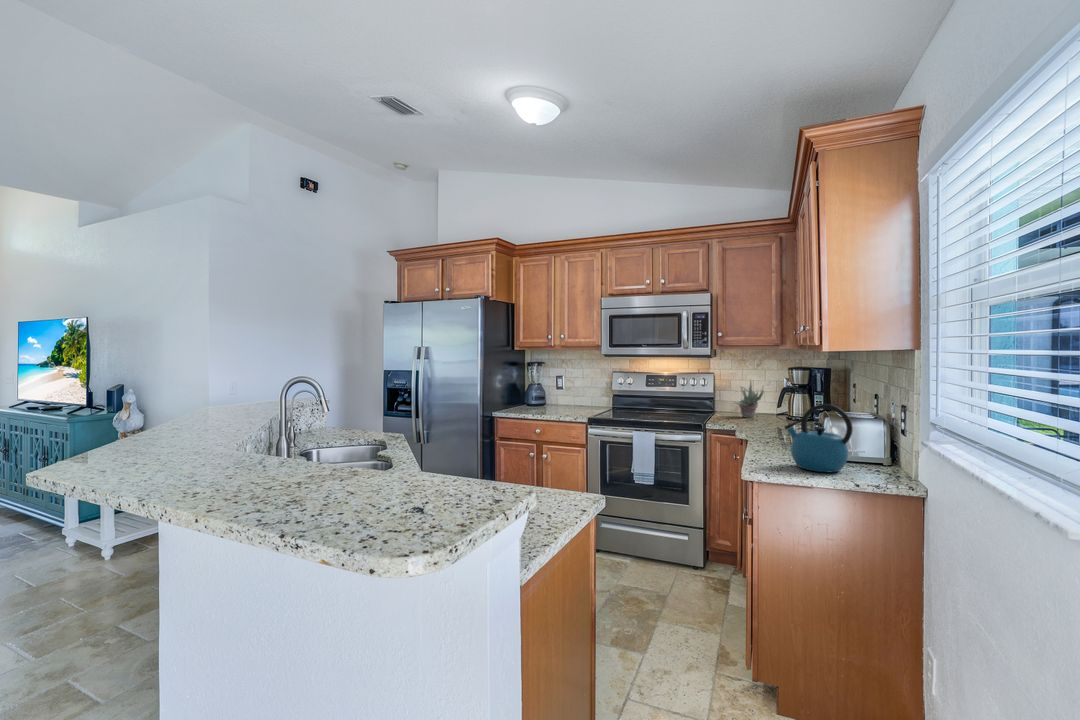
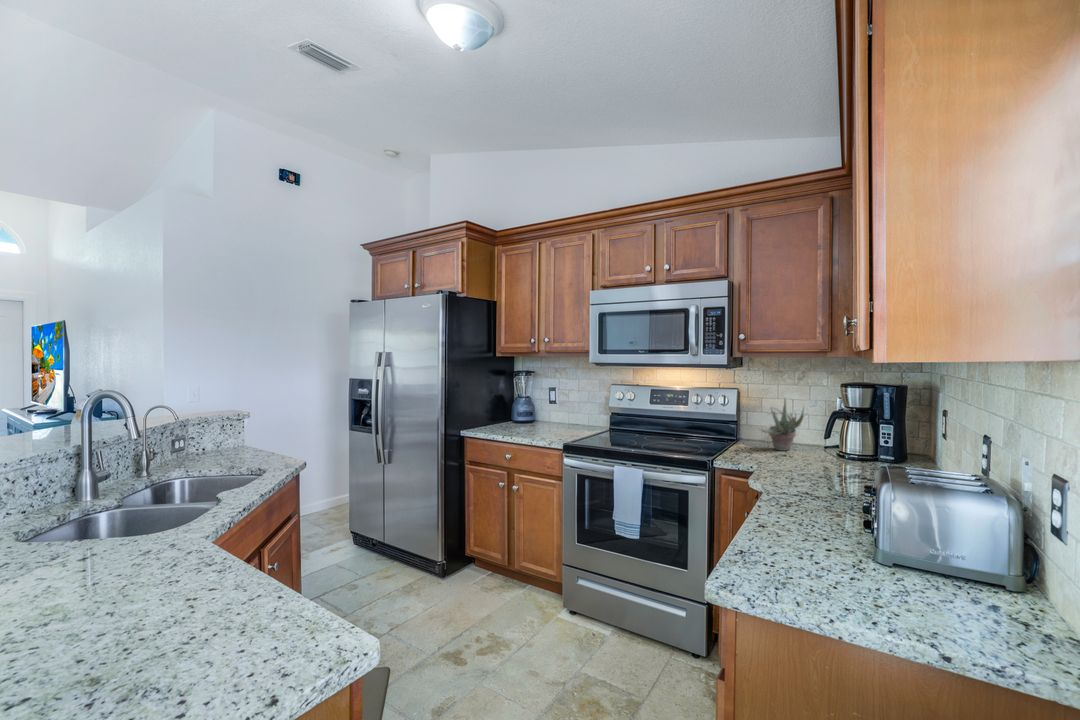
kettle: present [784,404,853,473] -> none [804,462,950,608]

